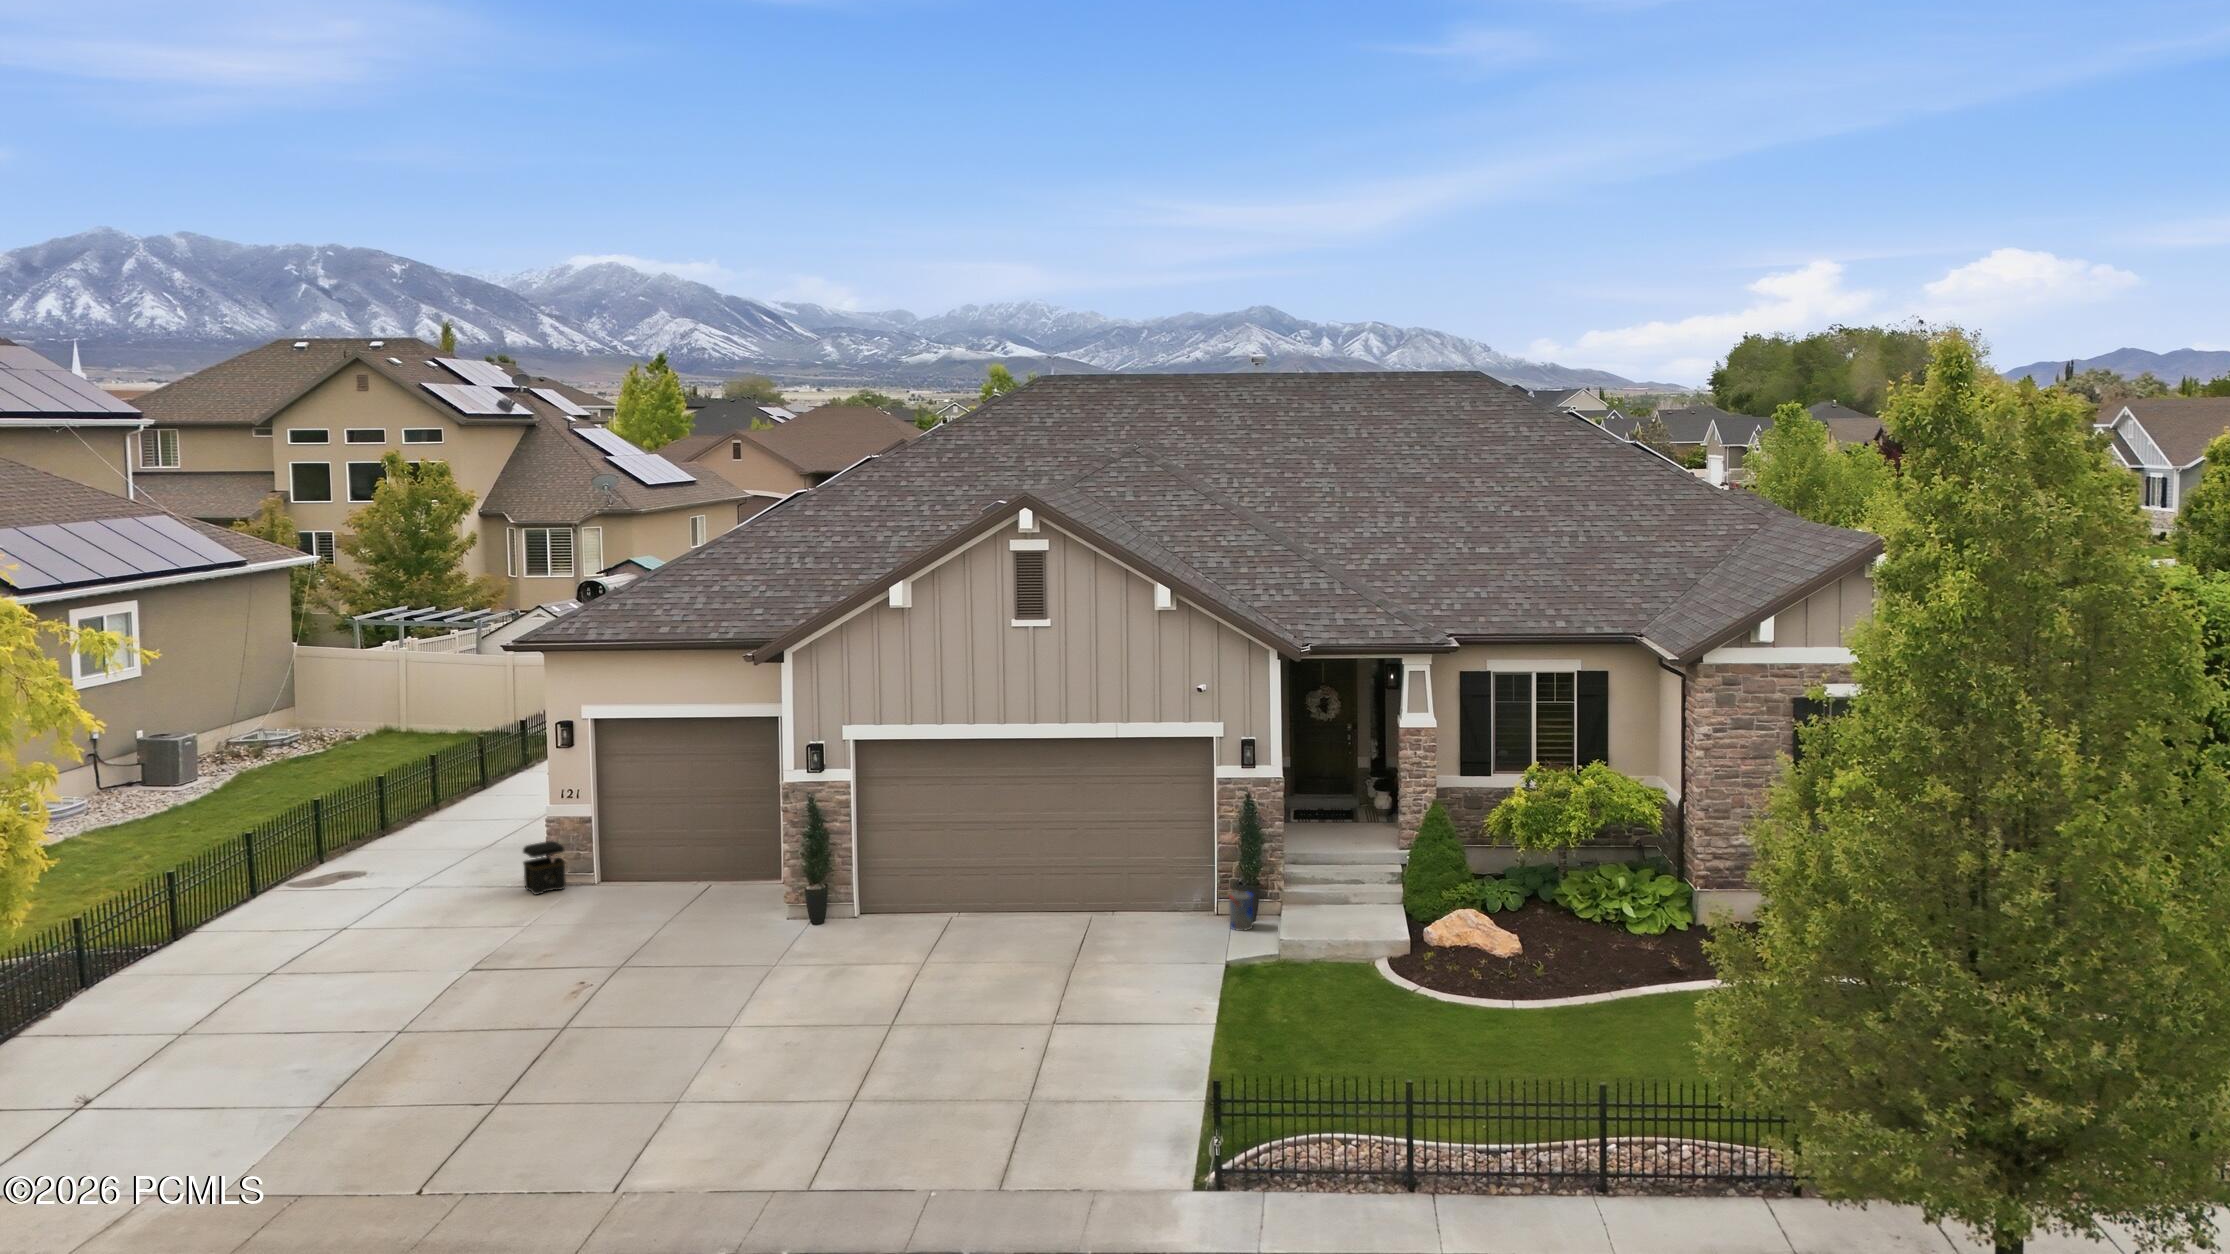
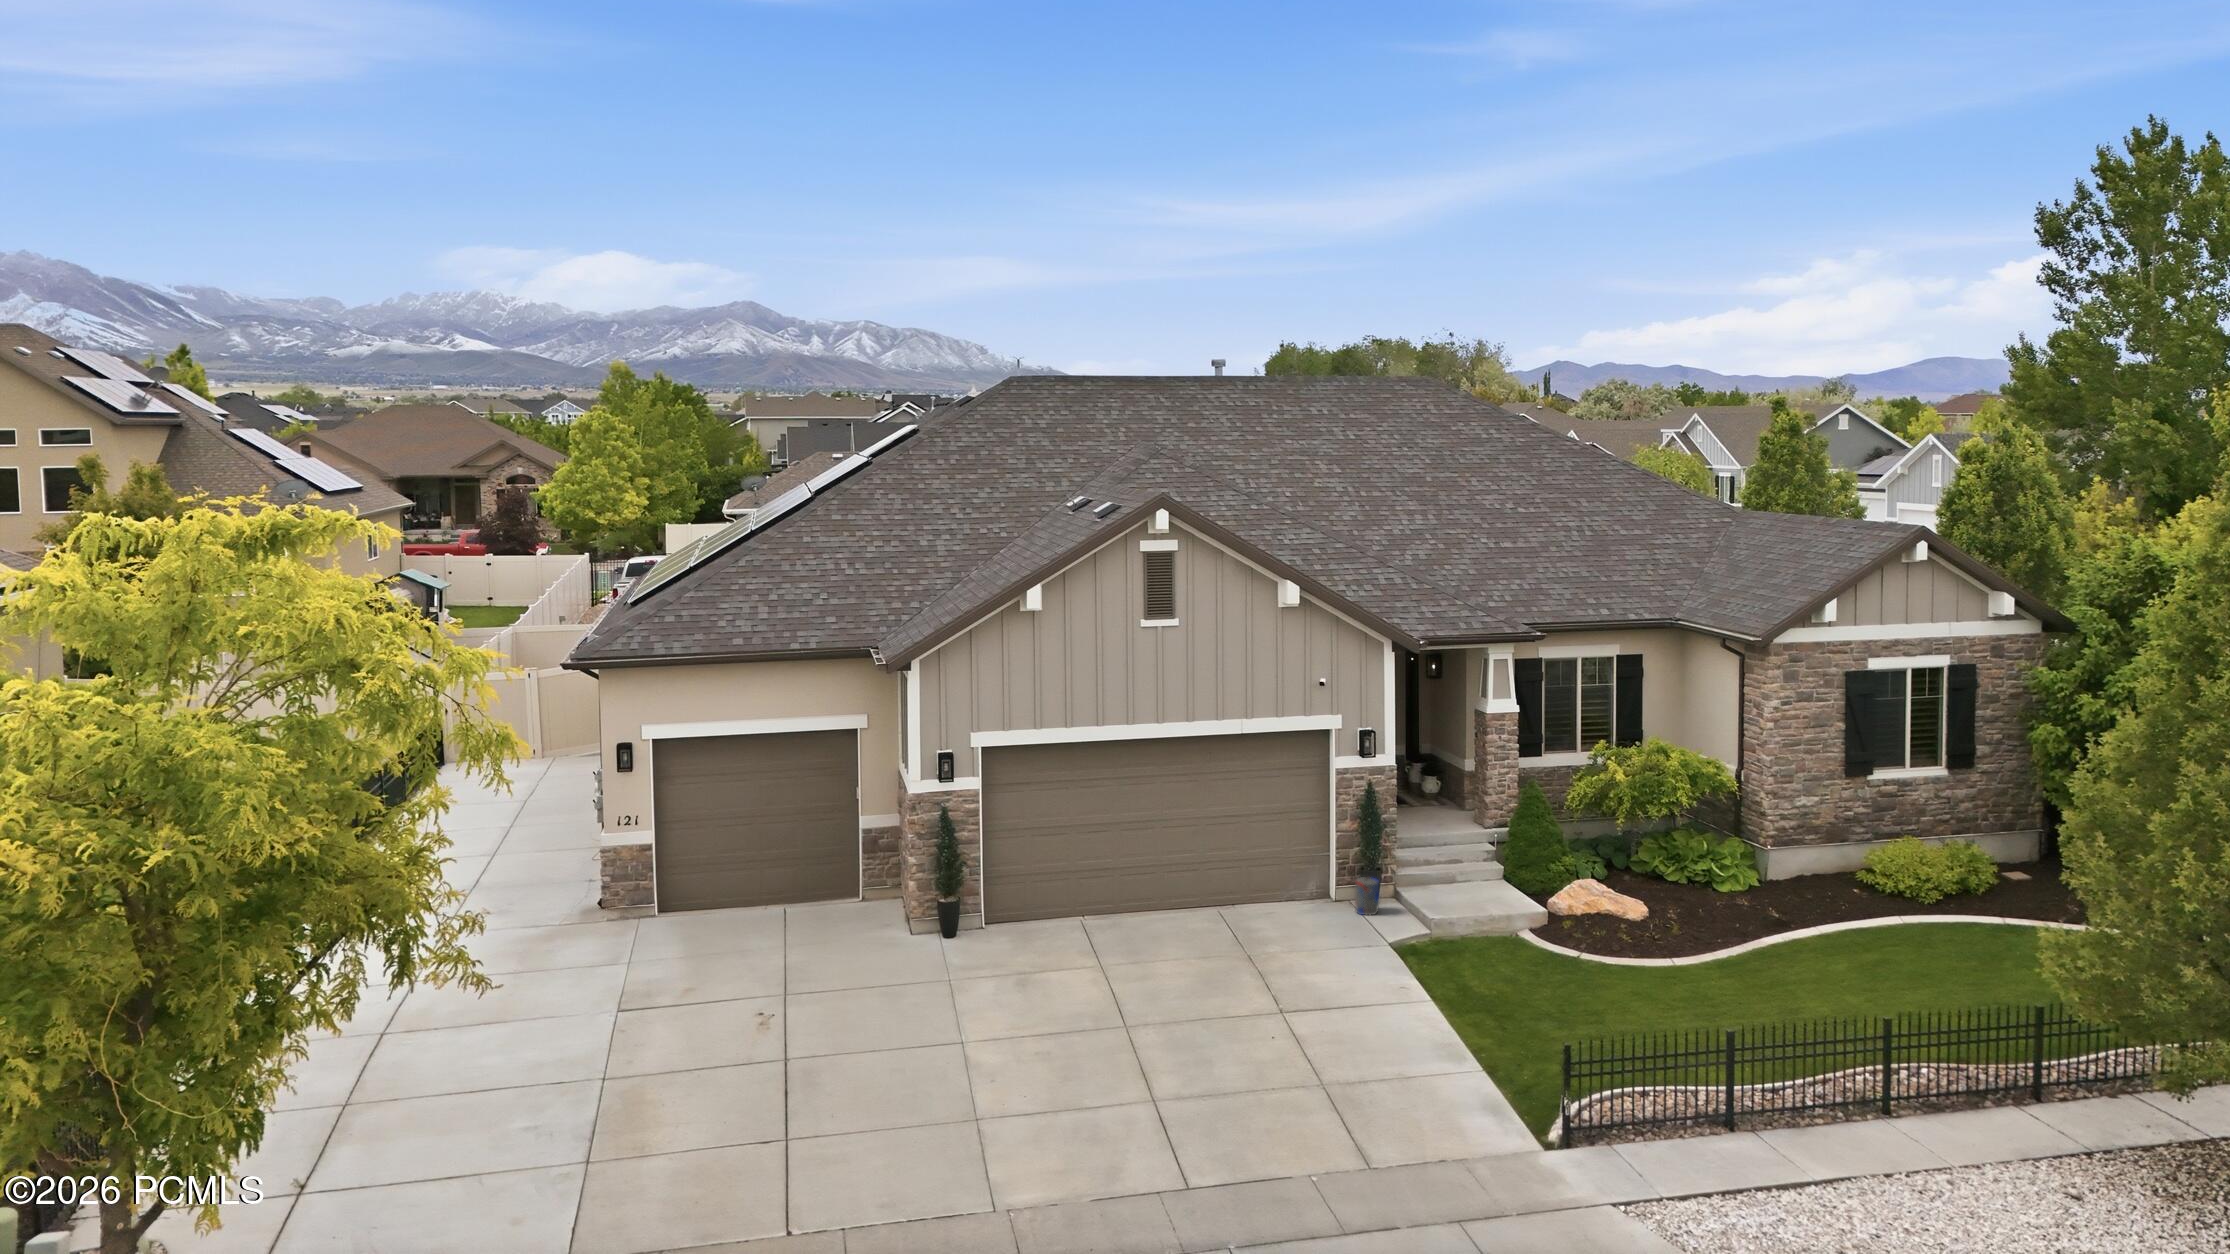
toolbox: present [523,841,566,894] -> none [578,872,627,931]

